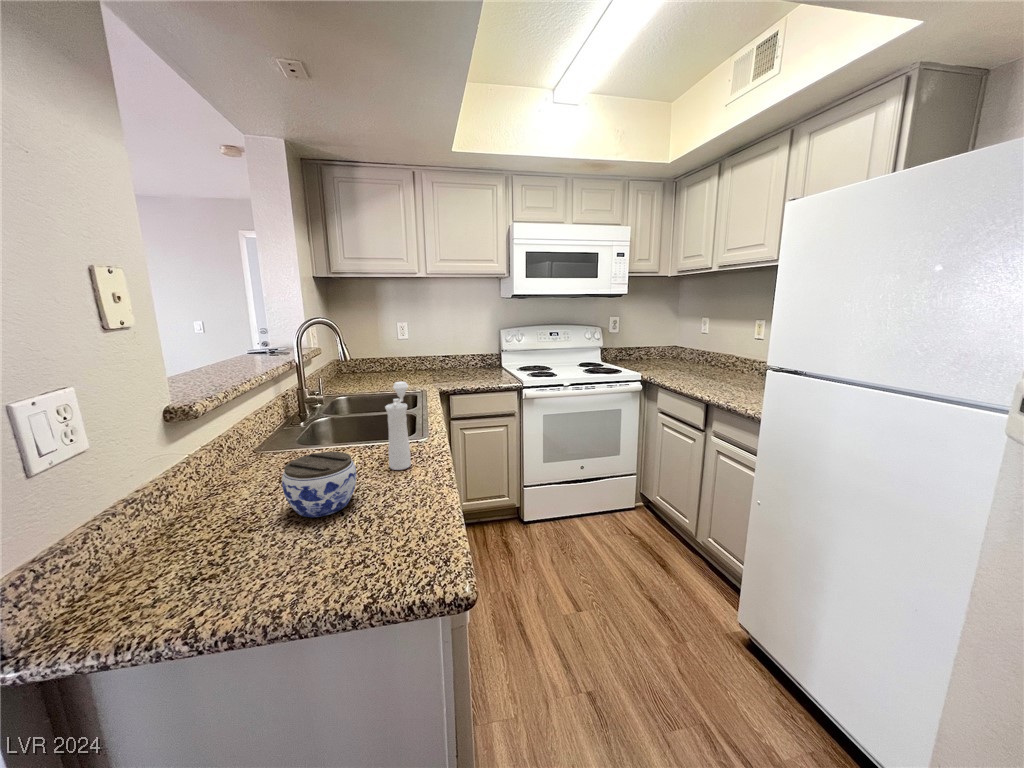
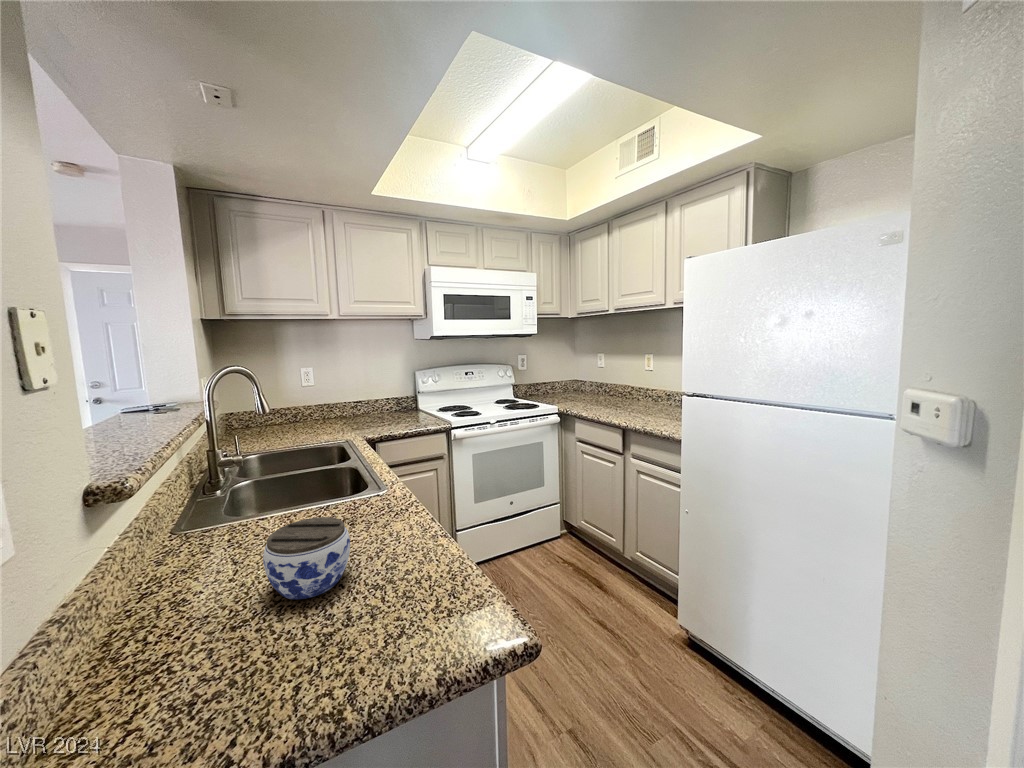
pepper mill: present [385,382,411,470] -> none [356,431,387,530]

